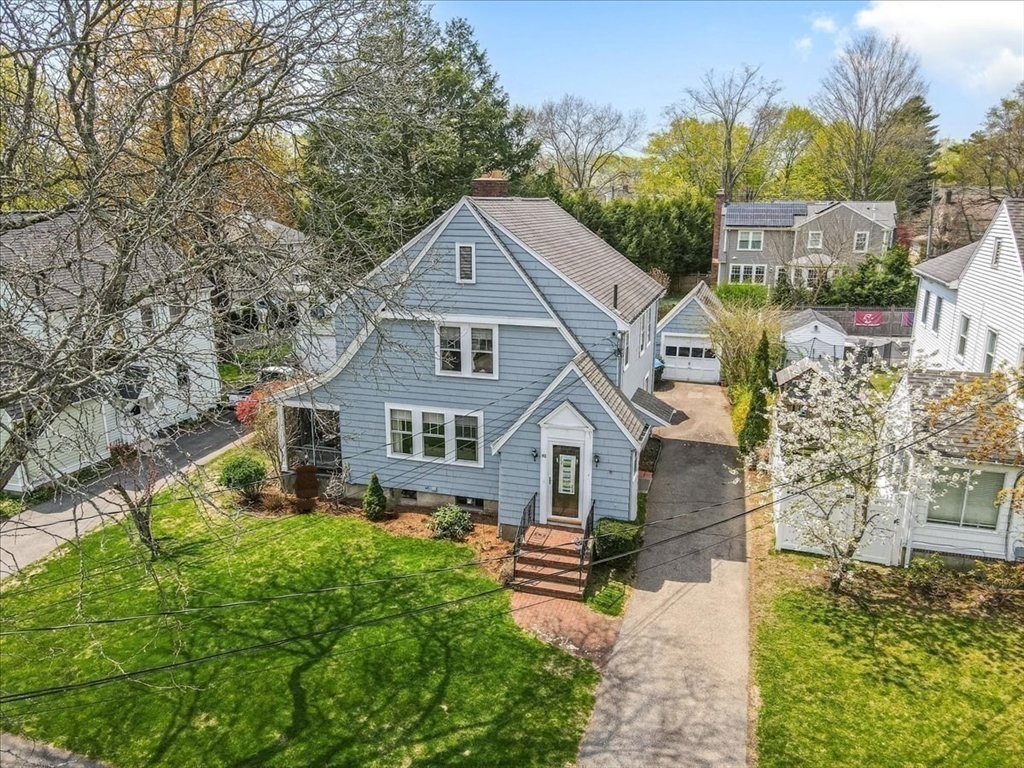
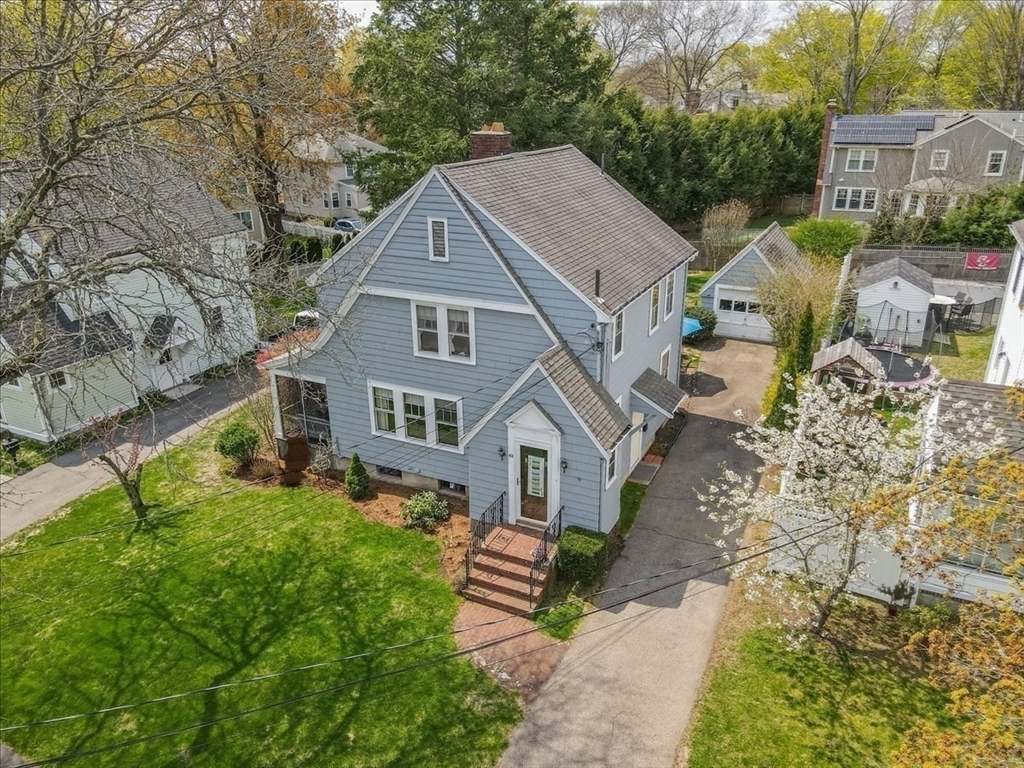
potted tree: present [386,489,403,519] -> present [878,580,916,616]

